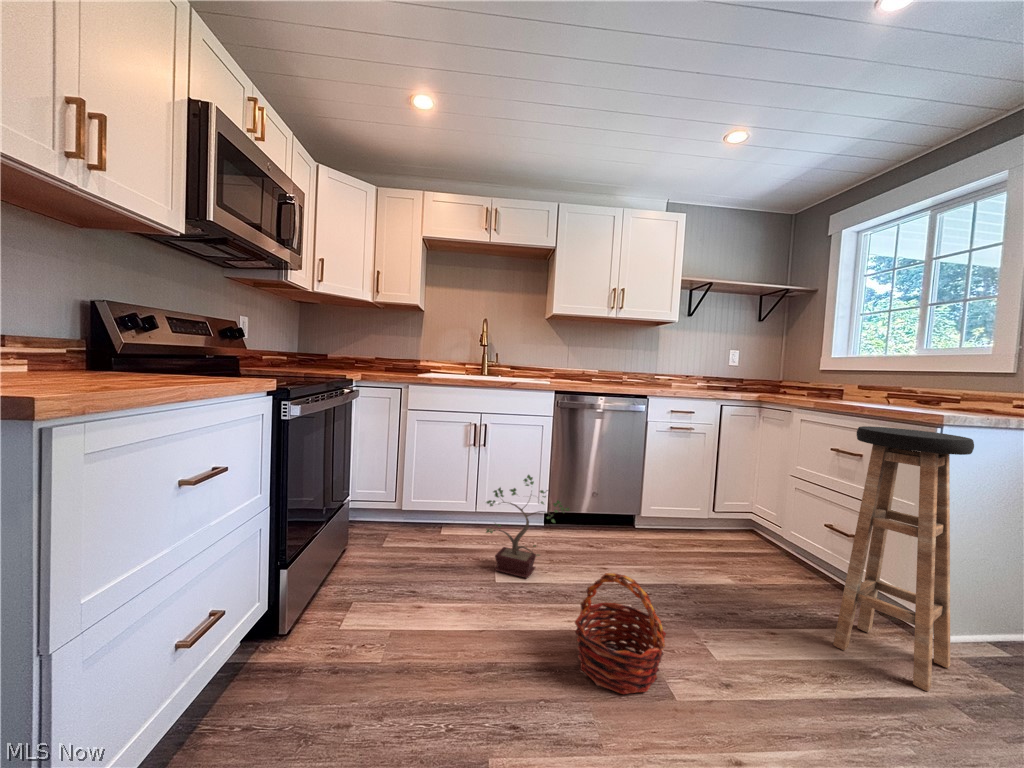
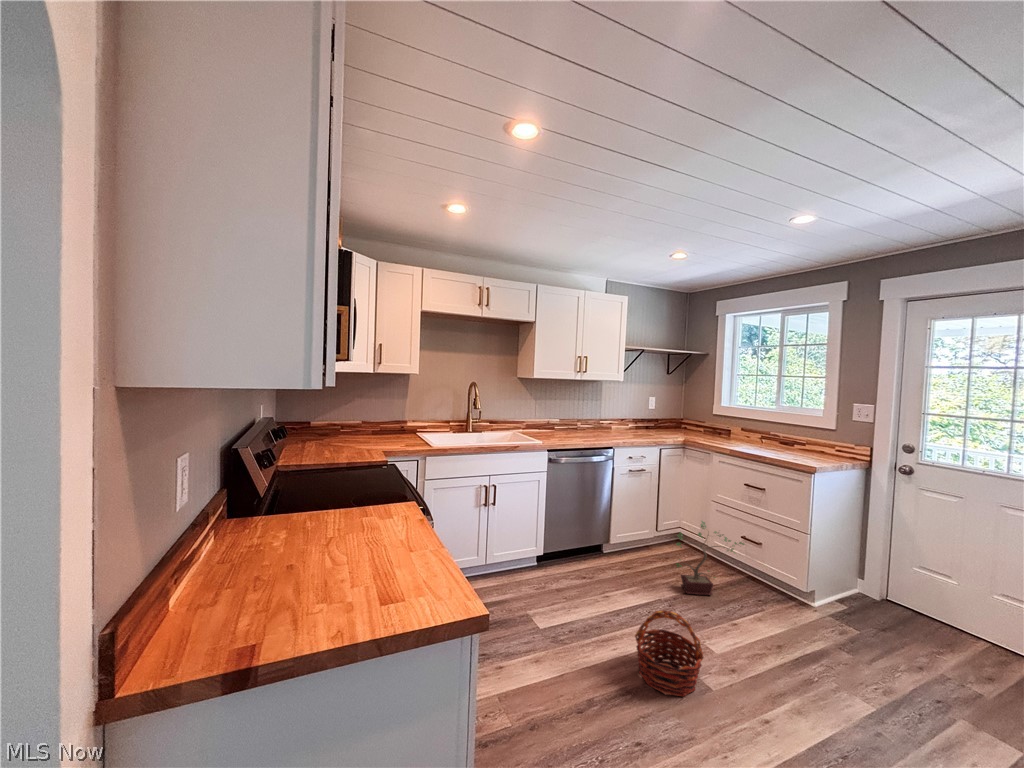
bar stool: present [833,426,974,691] -> none [769,478,842,646]
potted plant: present [486,475,570,578] -> present [676,521,744,595]

